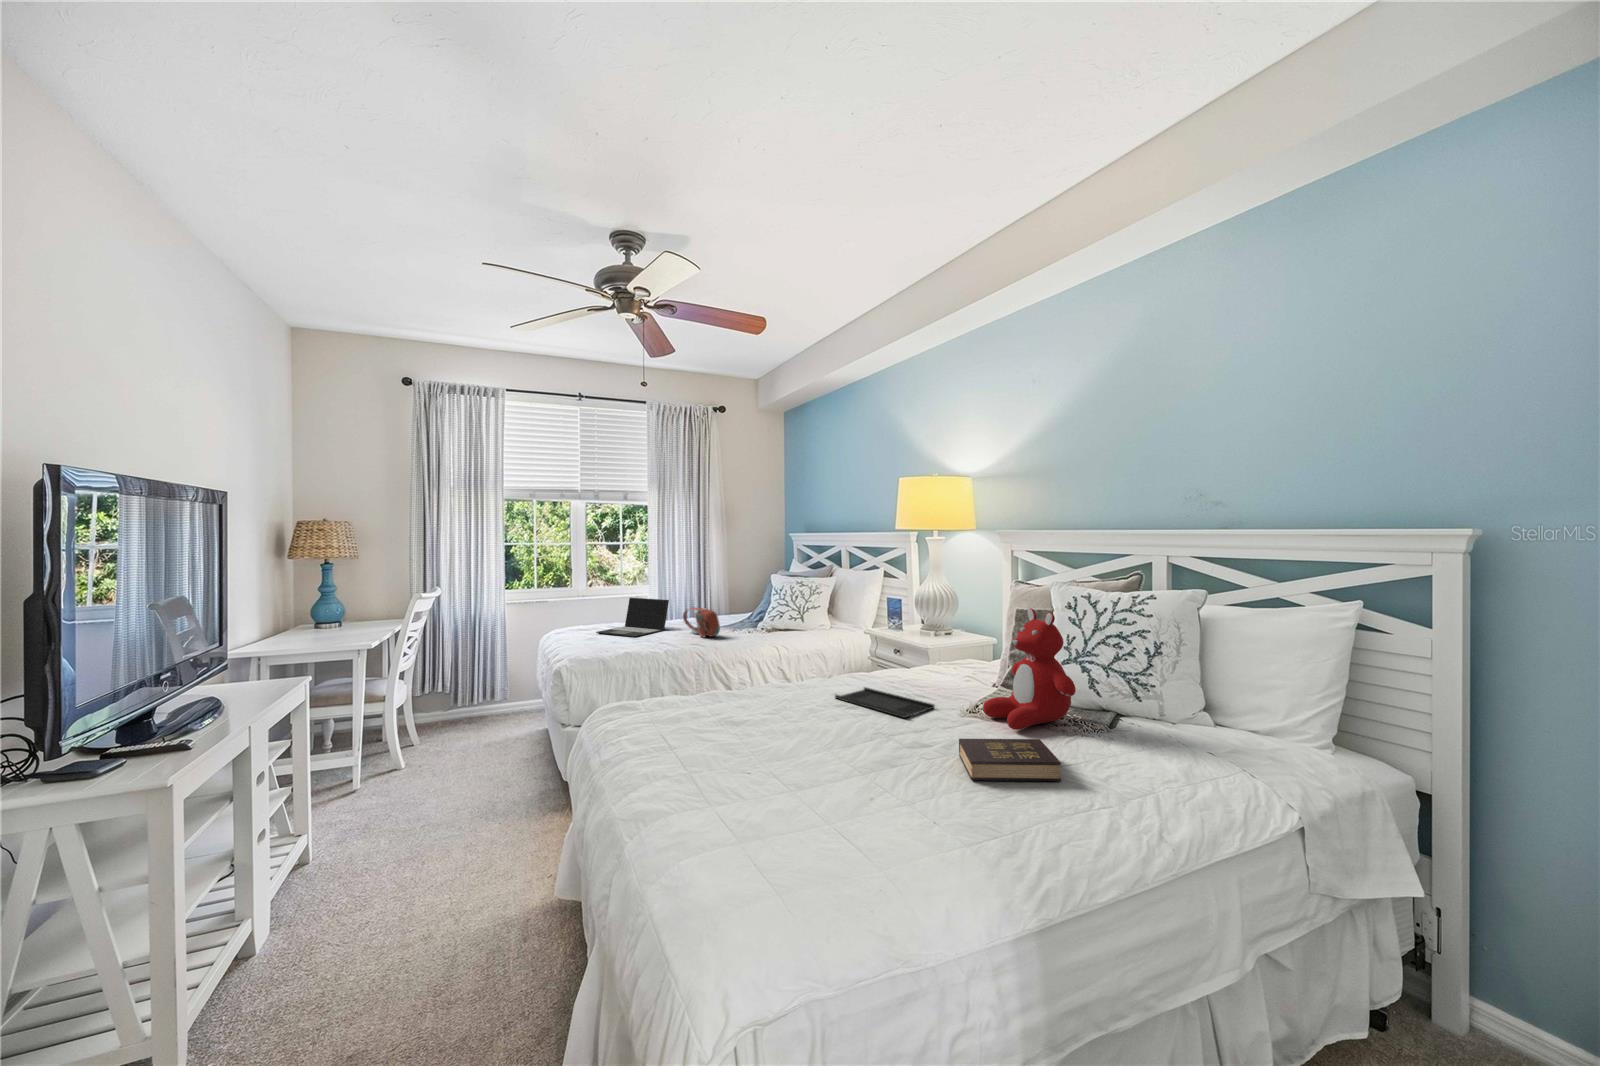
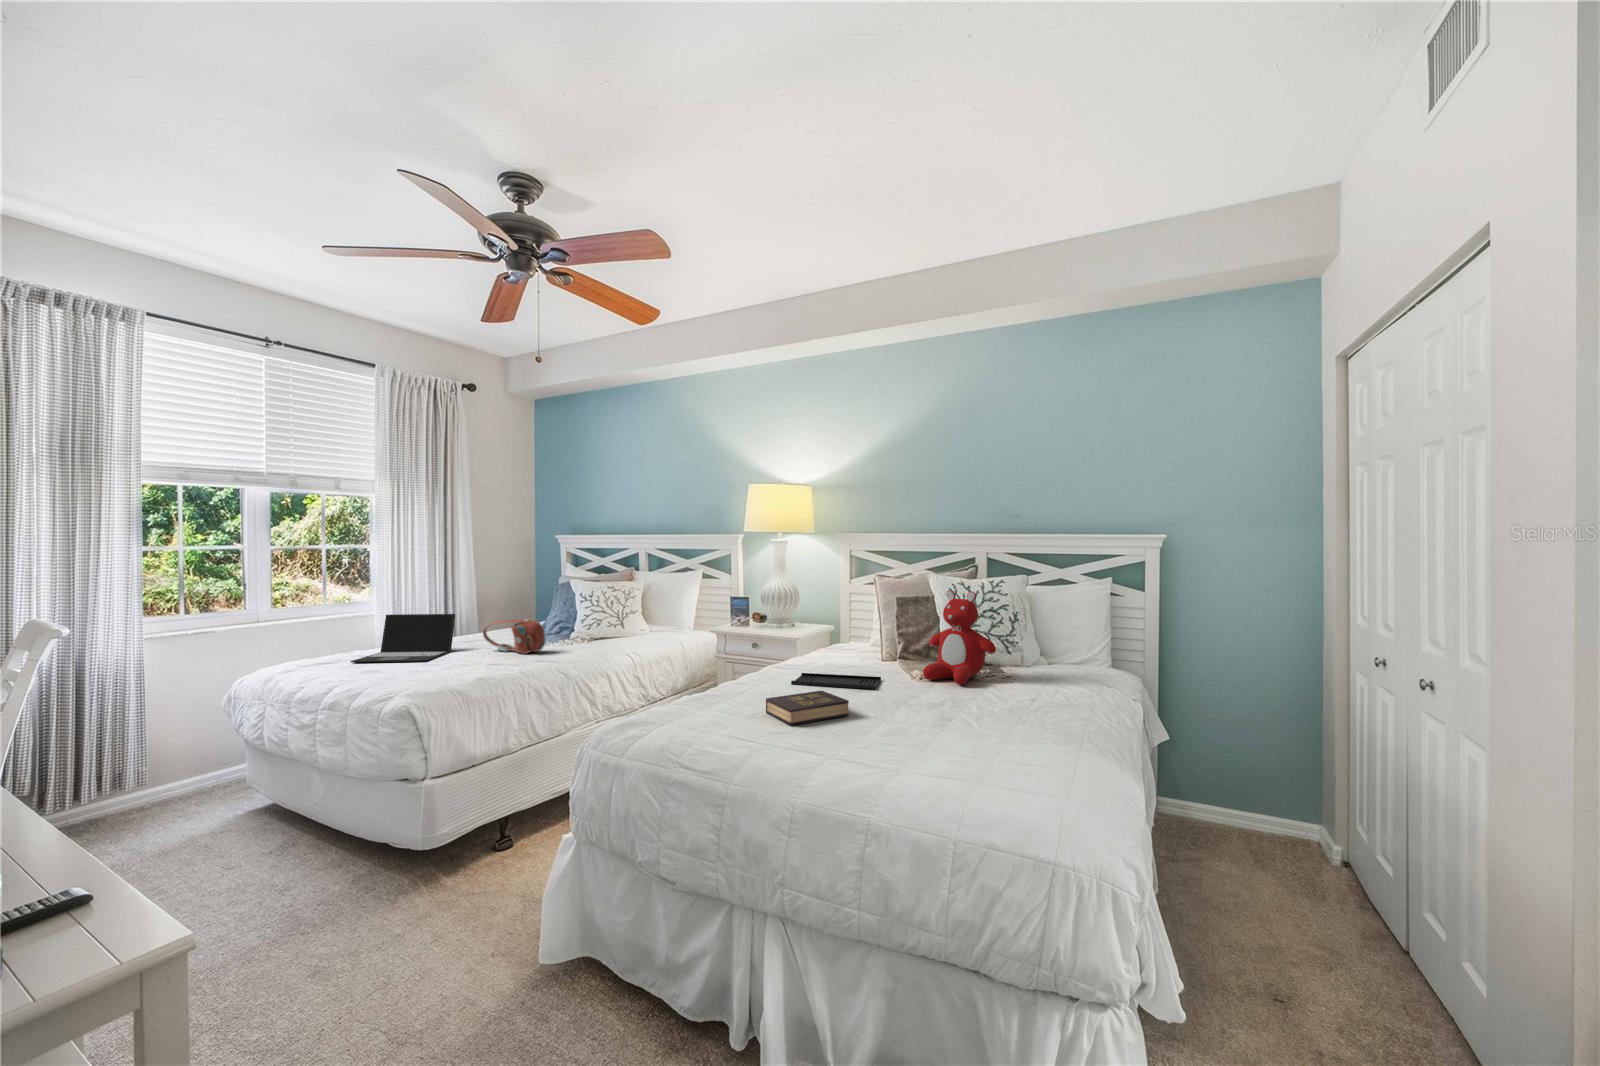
hardback book: present [959,739,1061,781] -> present [766,691,849,725]

